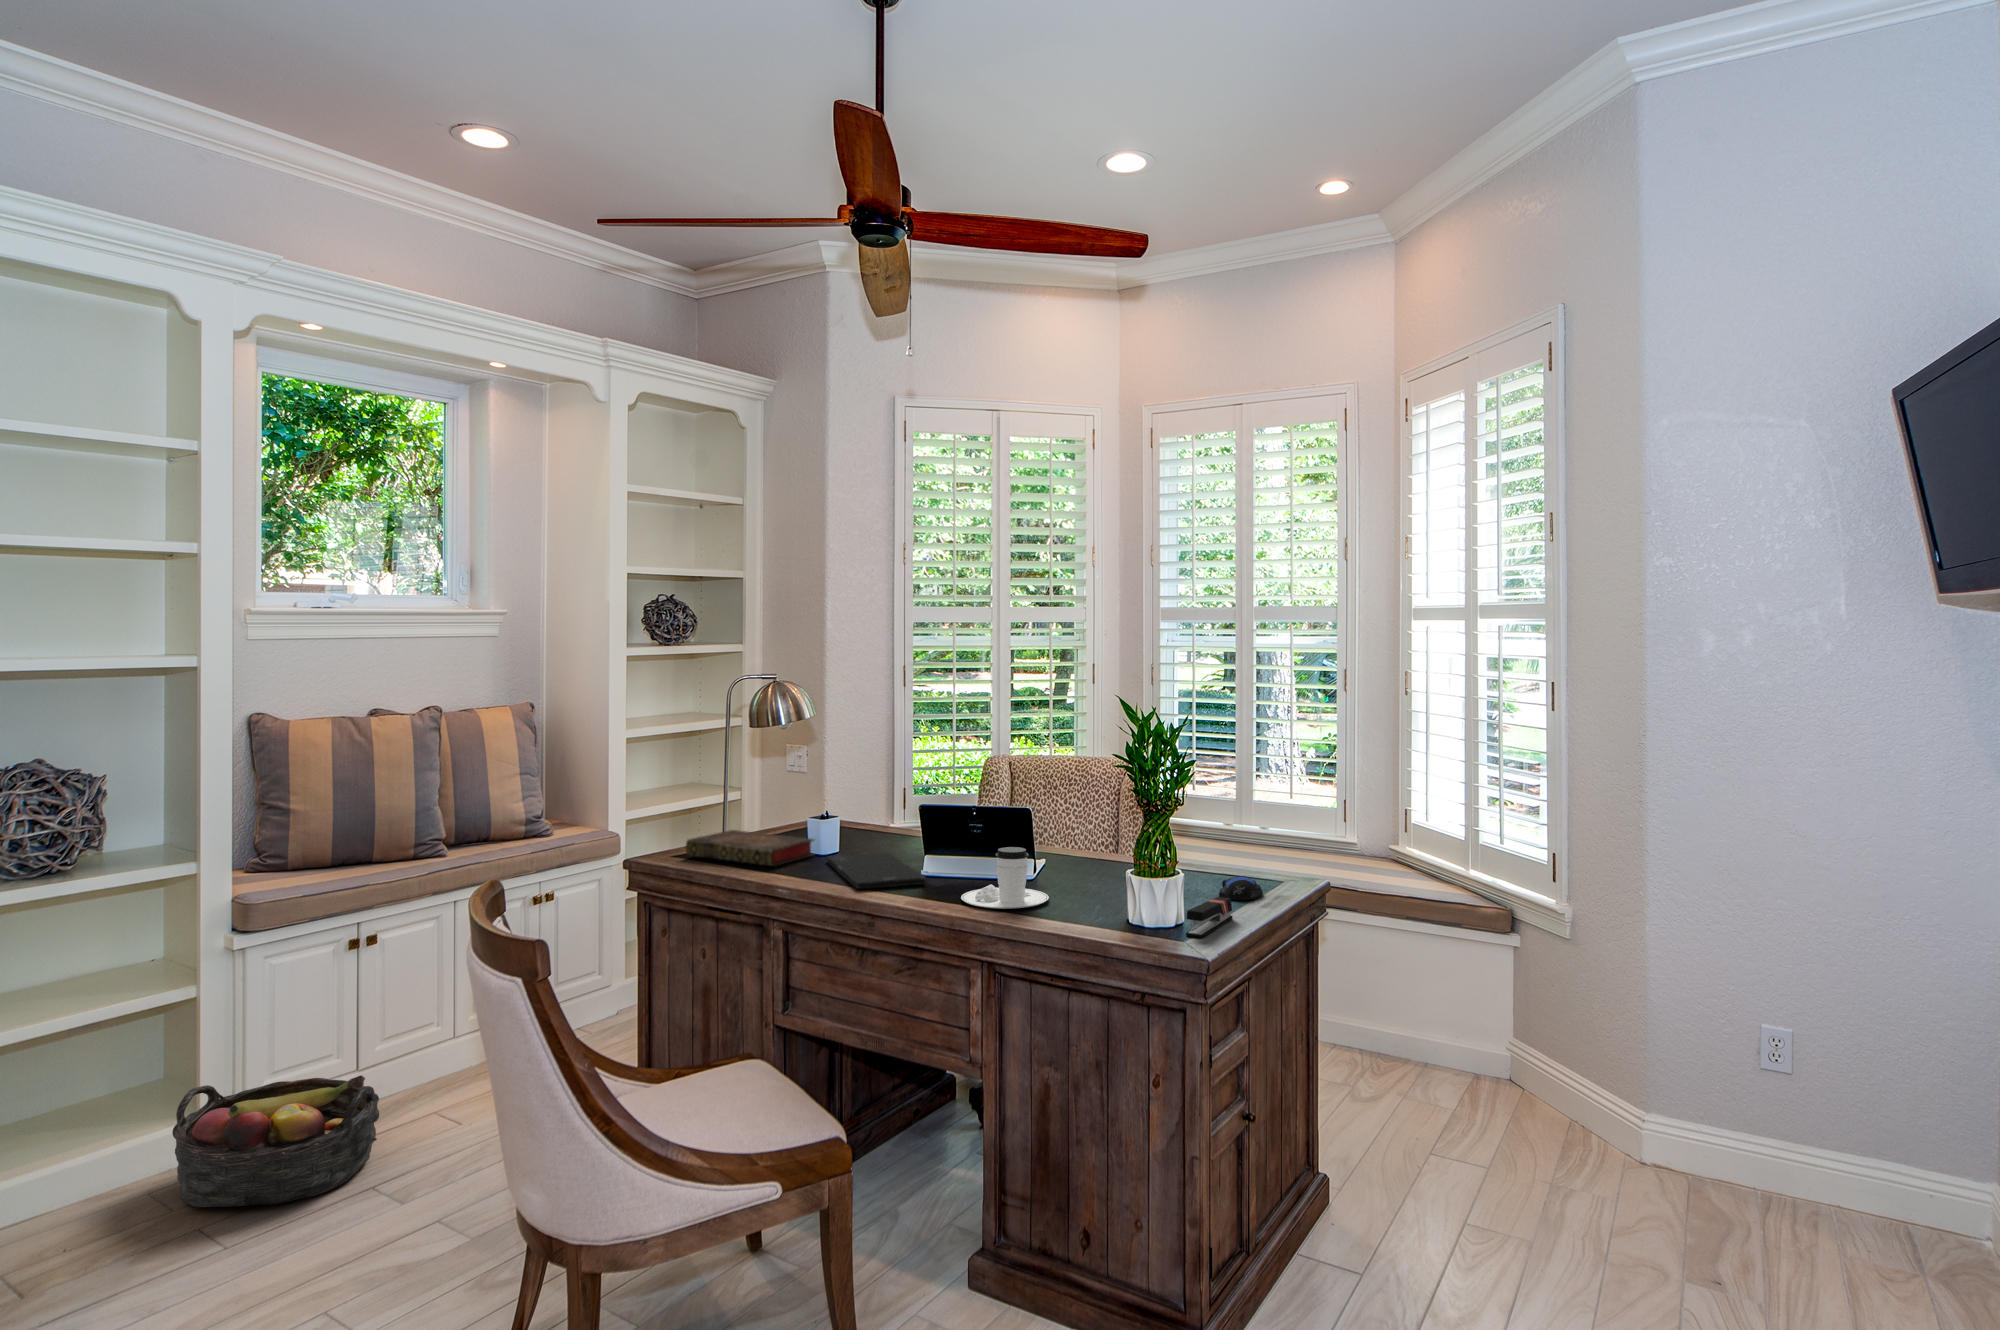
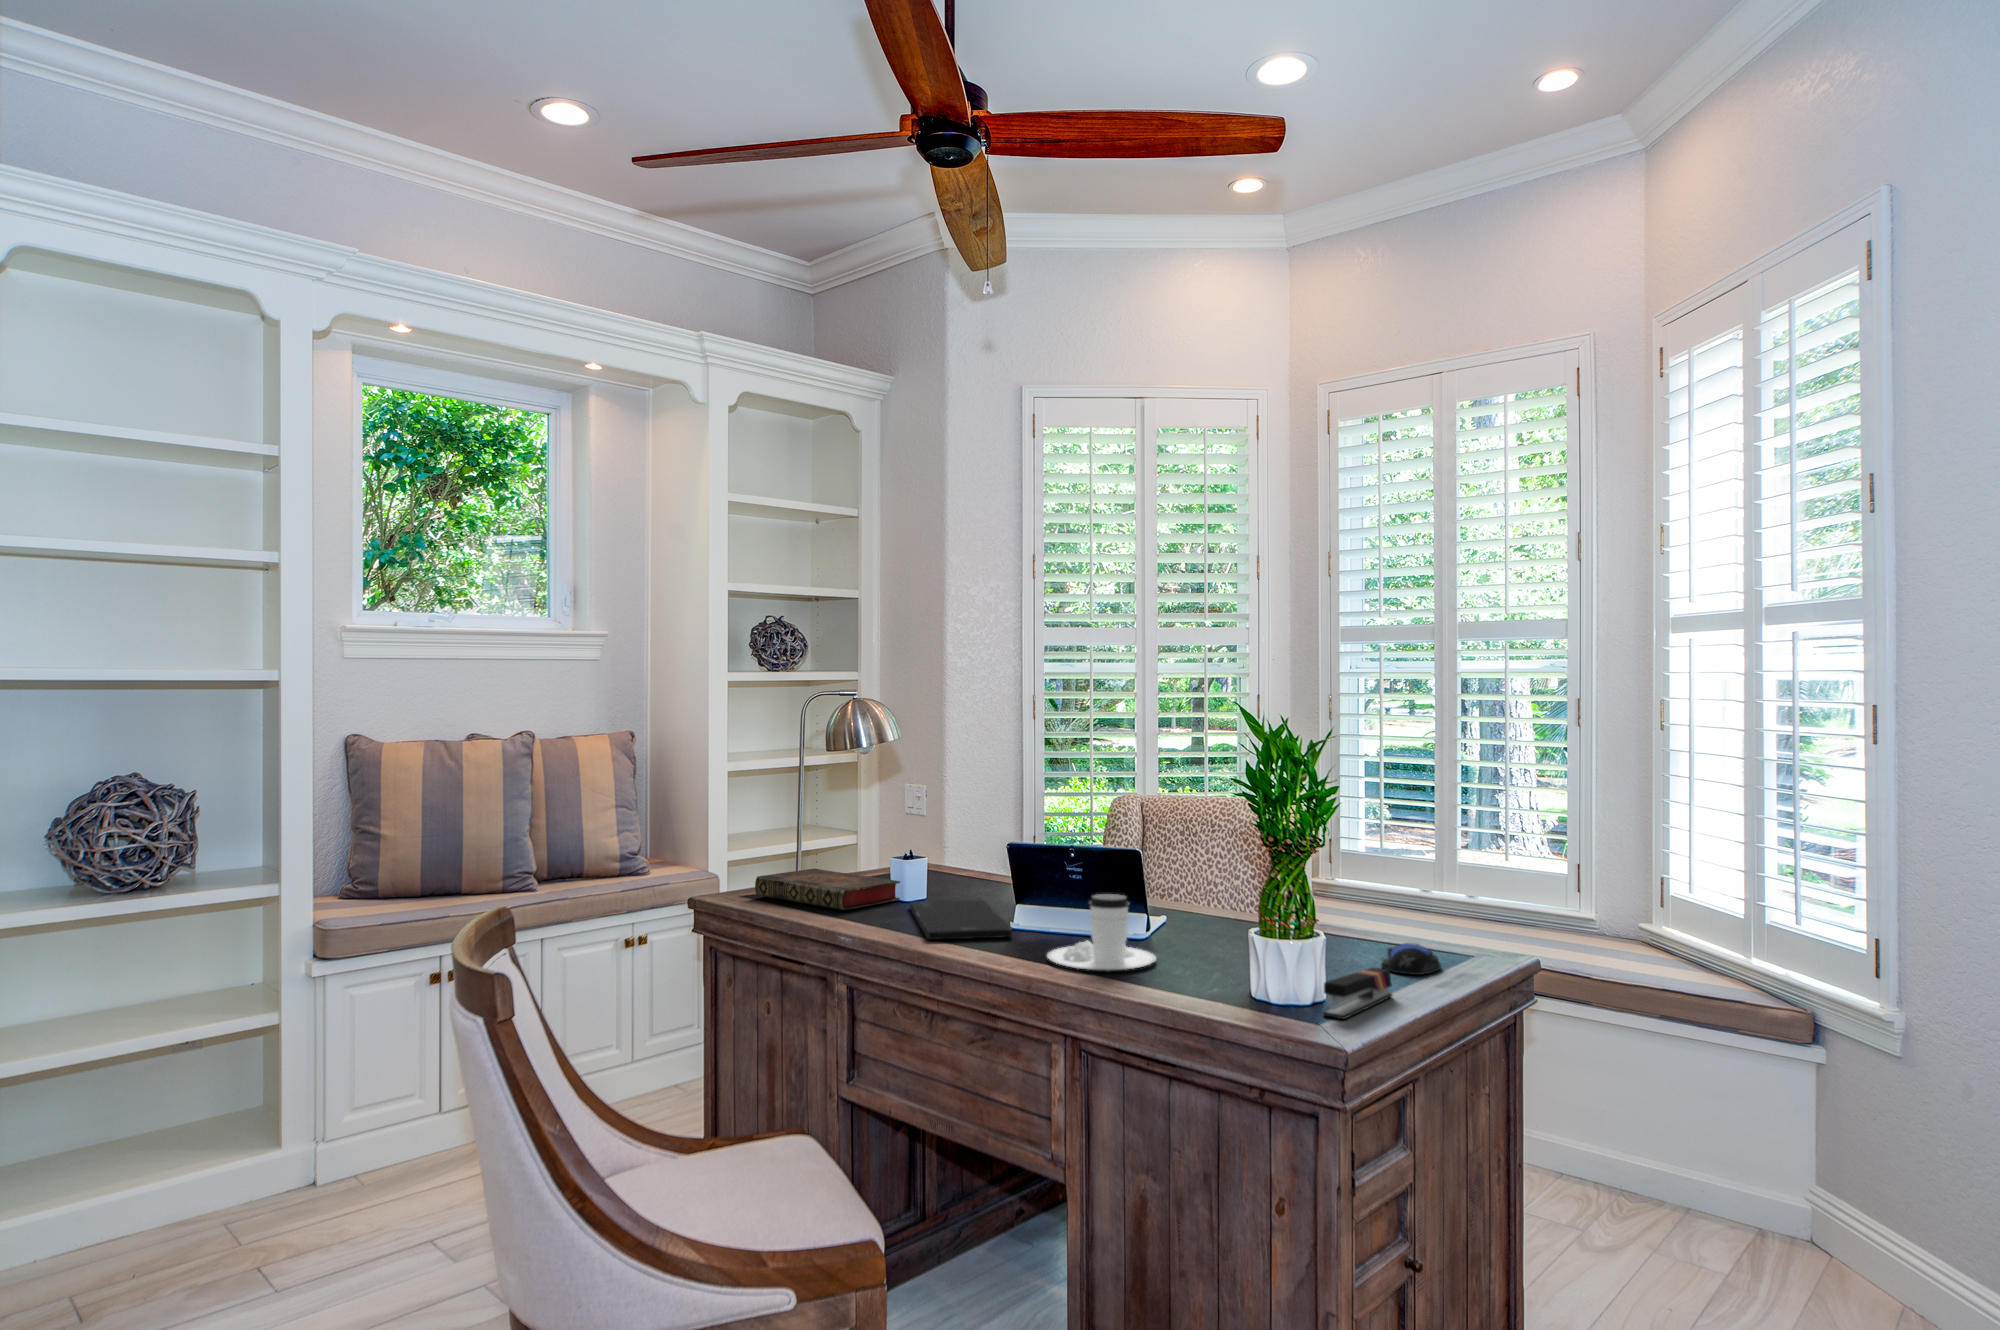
basket: present [172,1075,379,1207] -> none [225,1123,438,1261]

